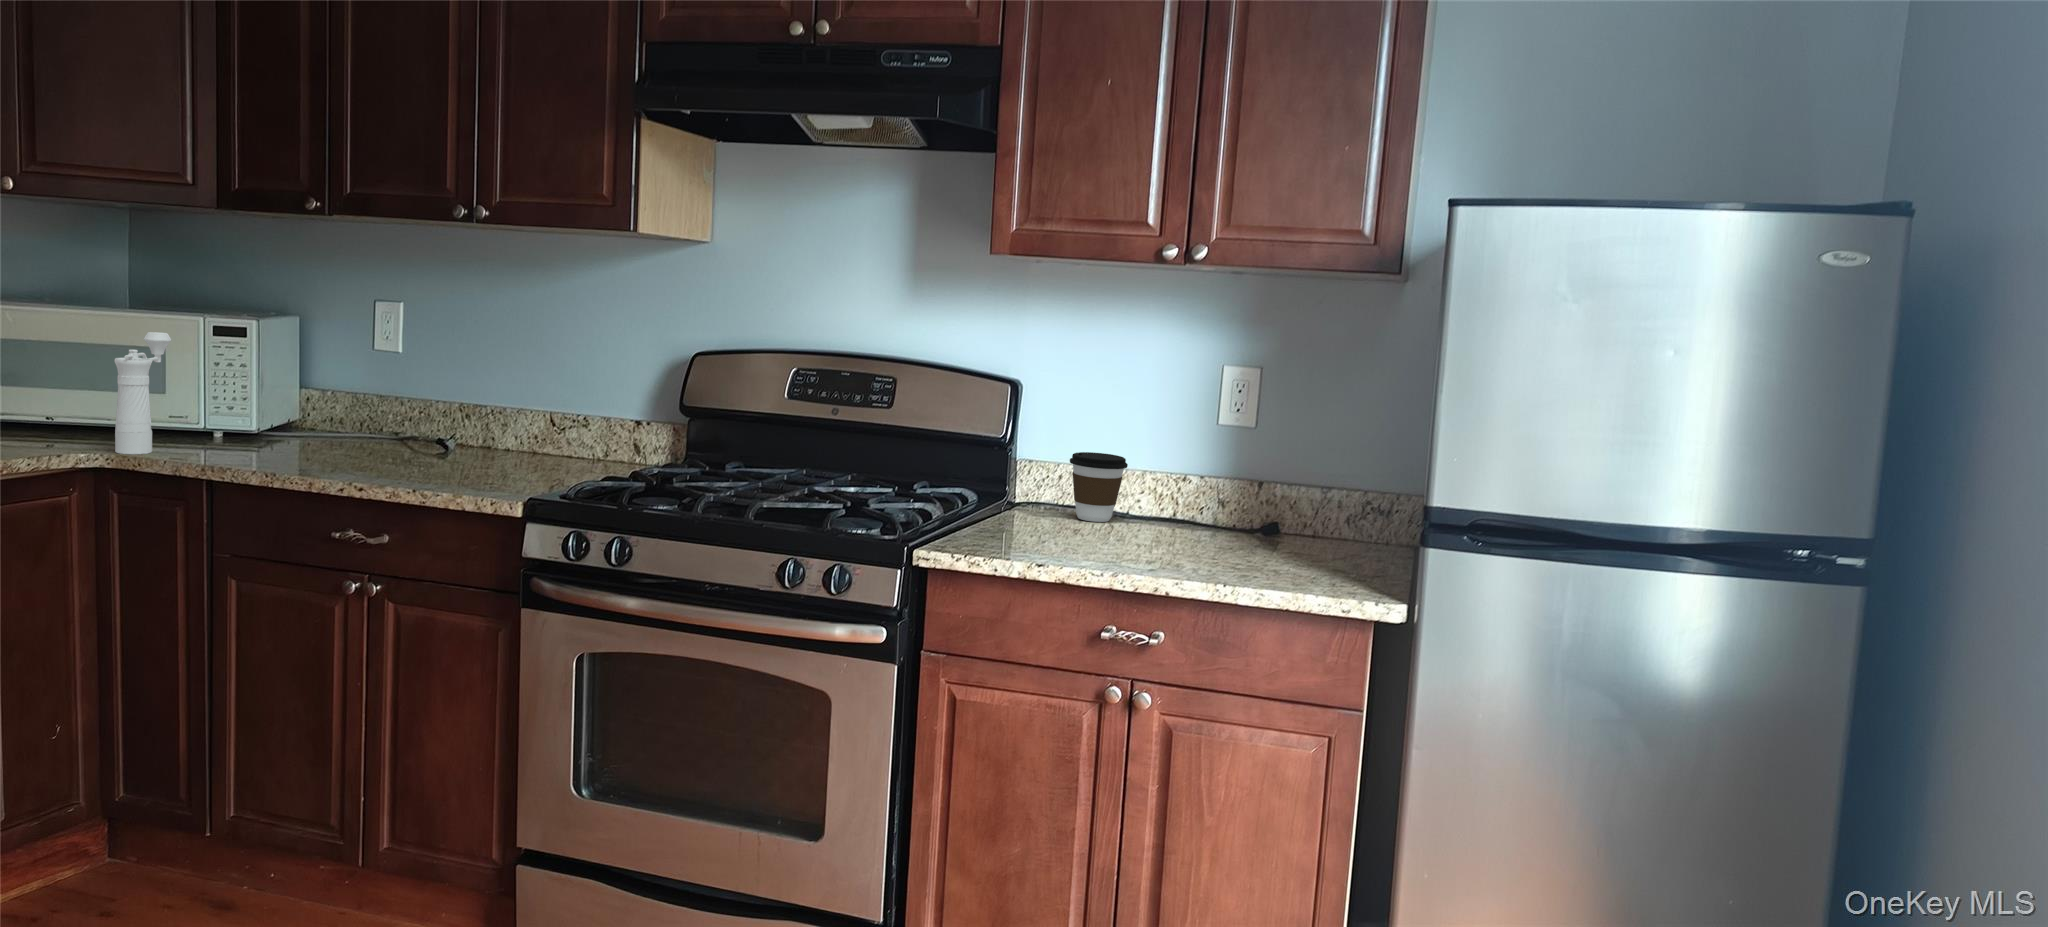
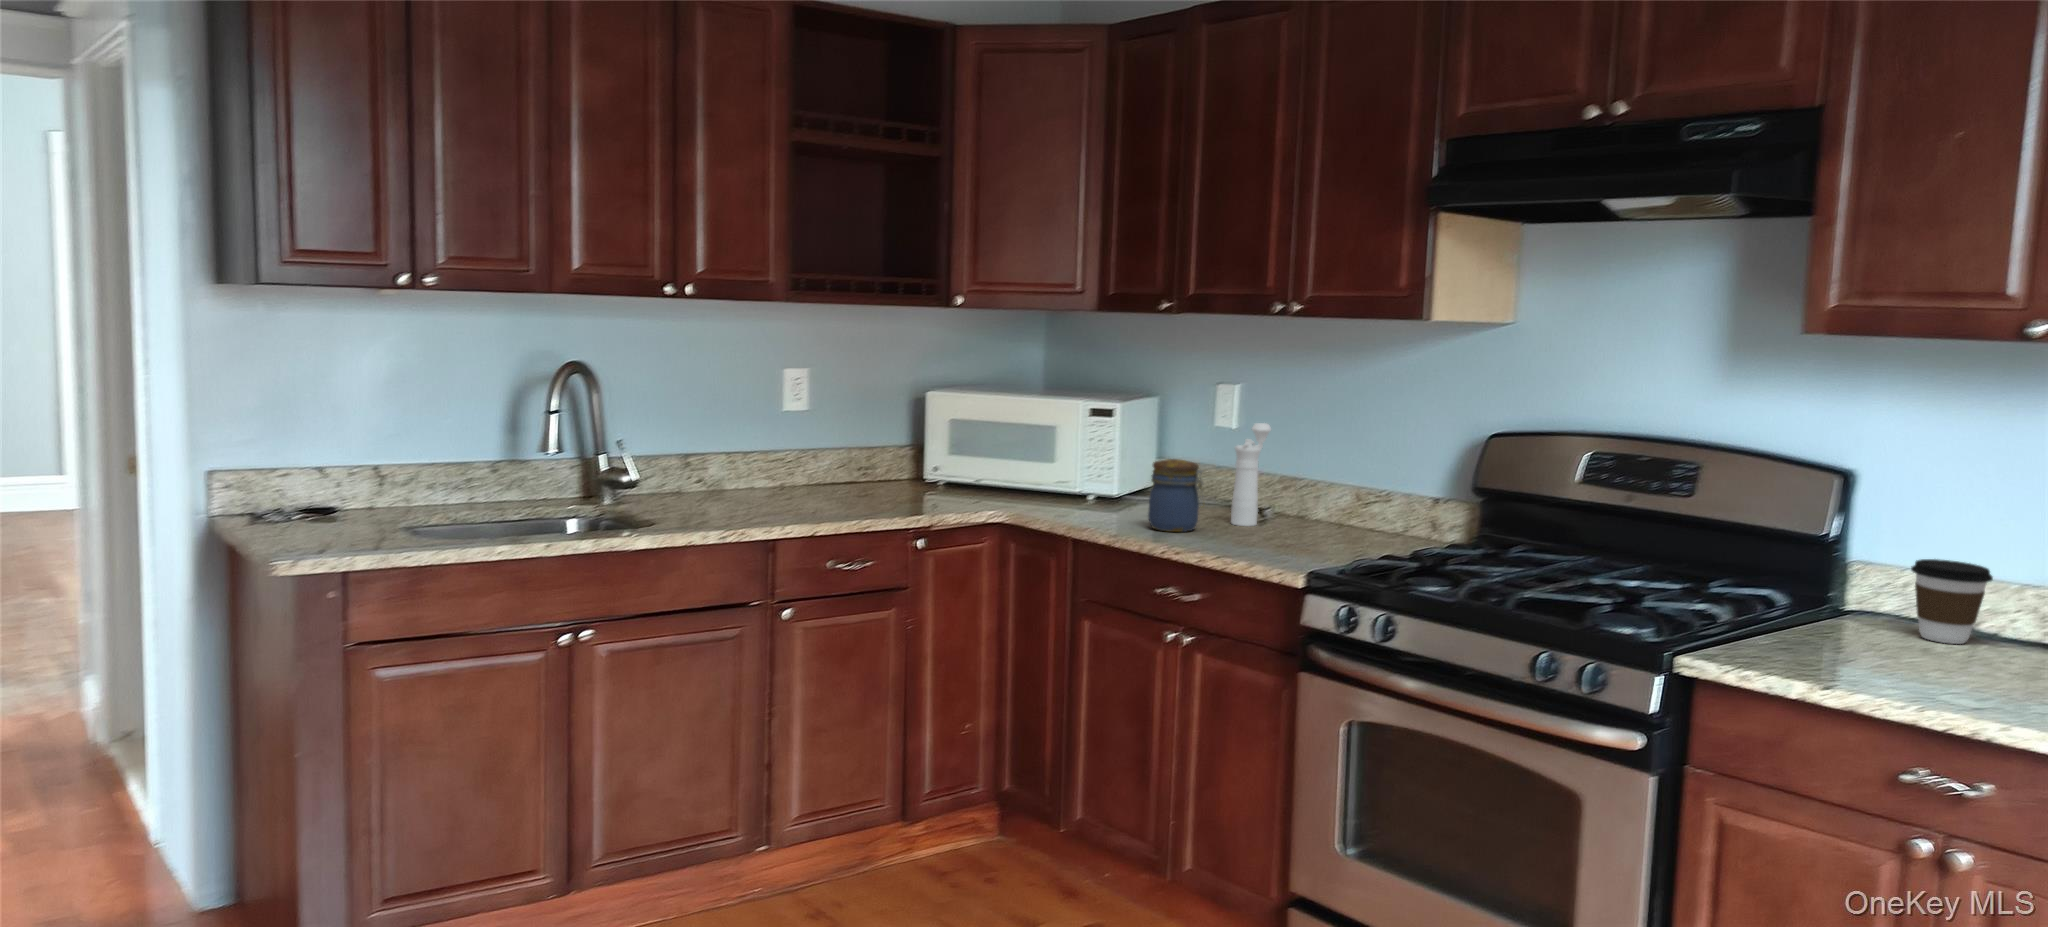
pepper mill: present [114,332,171,454] -> present [1231,423,1271,526]
jar: none [312,384,383,467] -> present [1148,459,1203,532]

